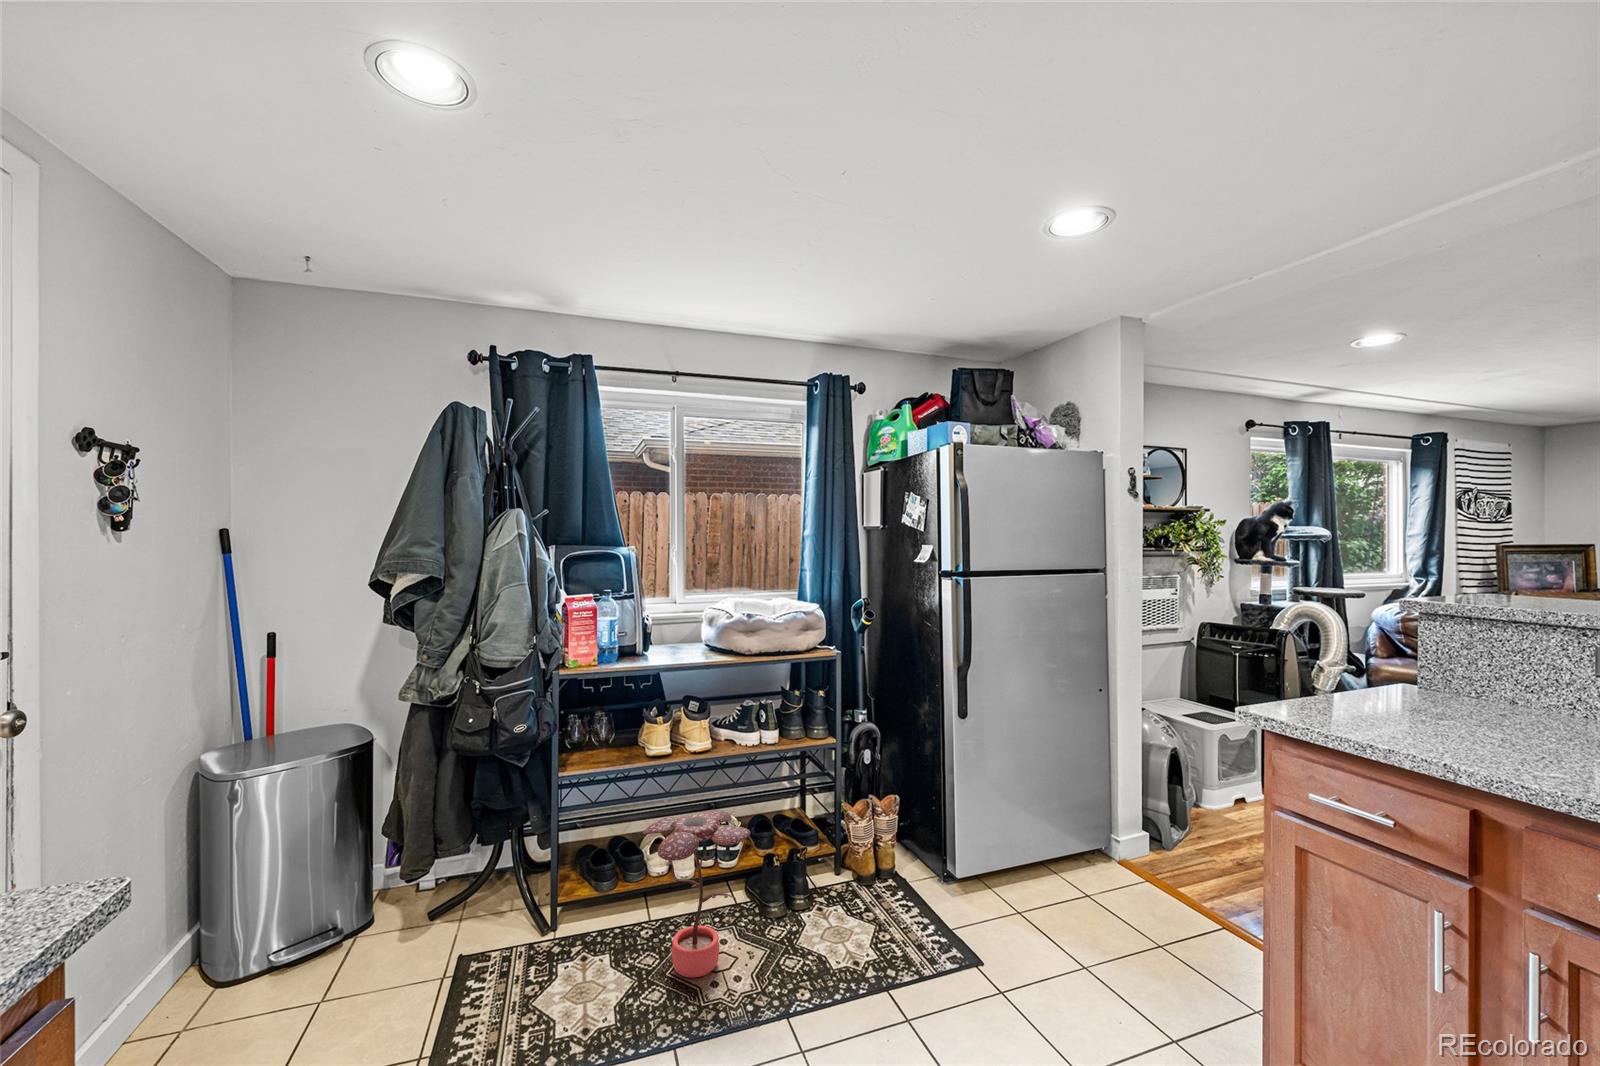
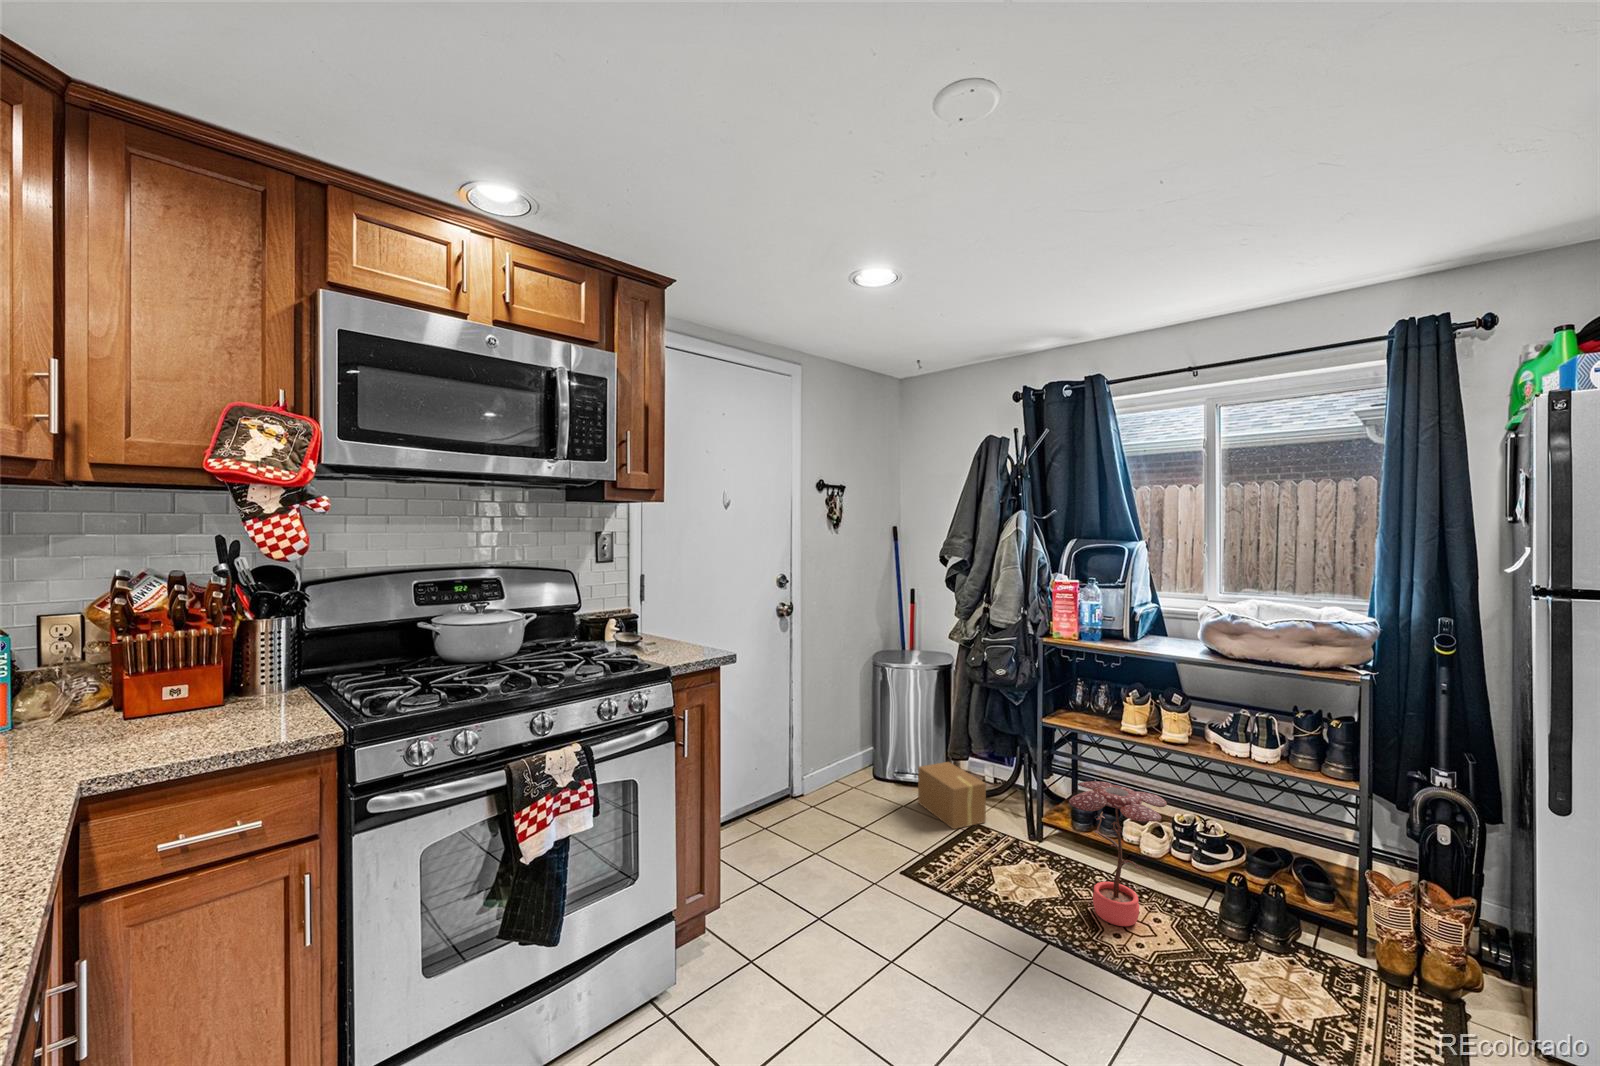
cardboard box: none [344,888,472,986] -> present [918,762,986,829]

